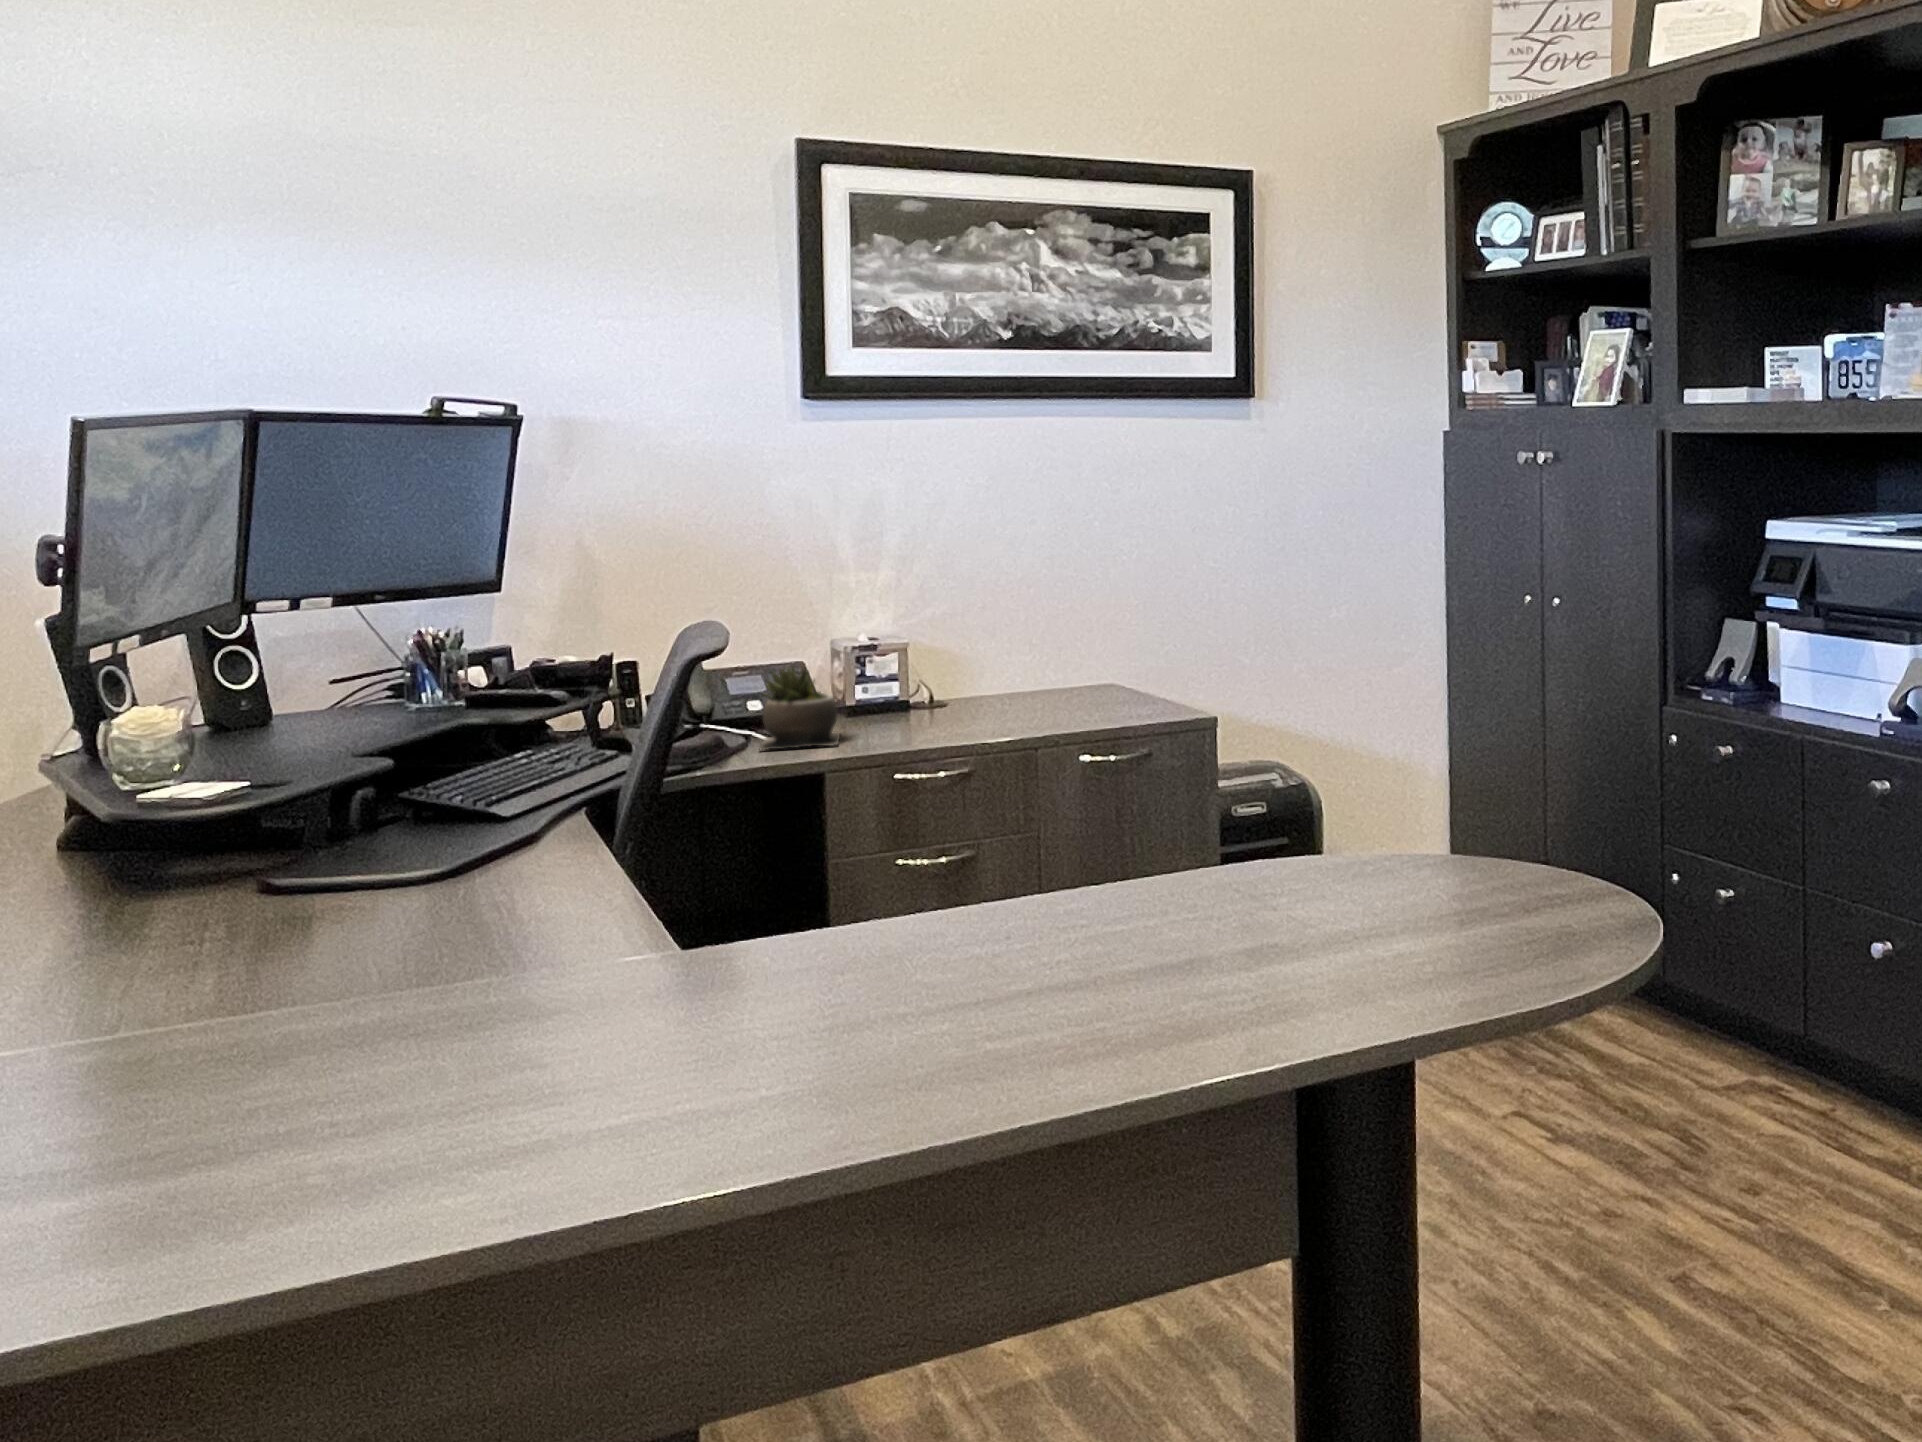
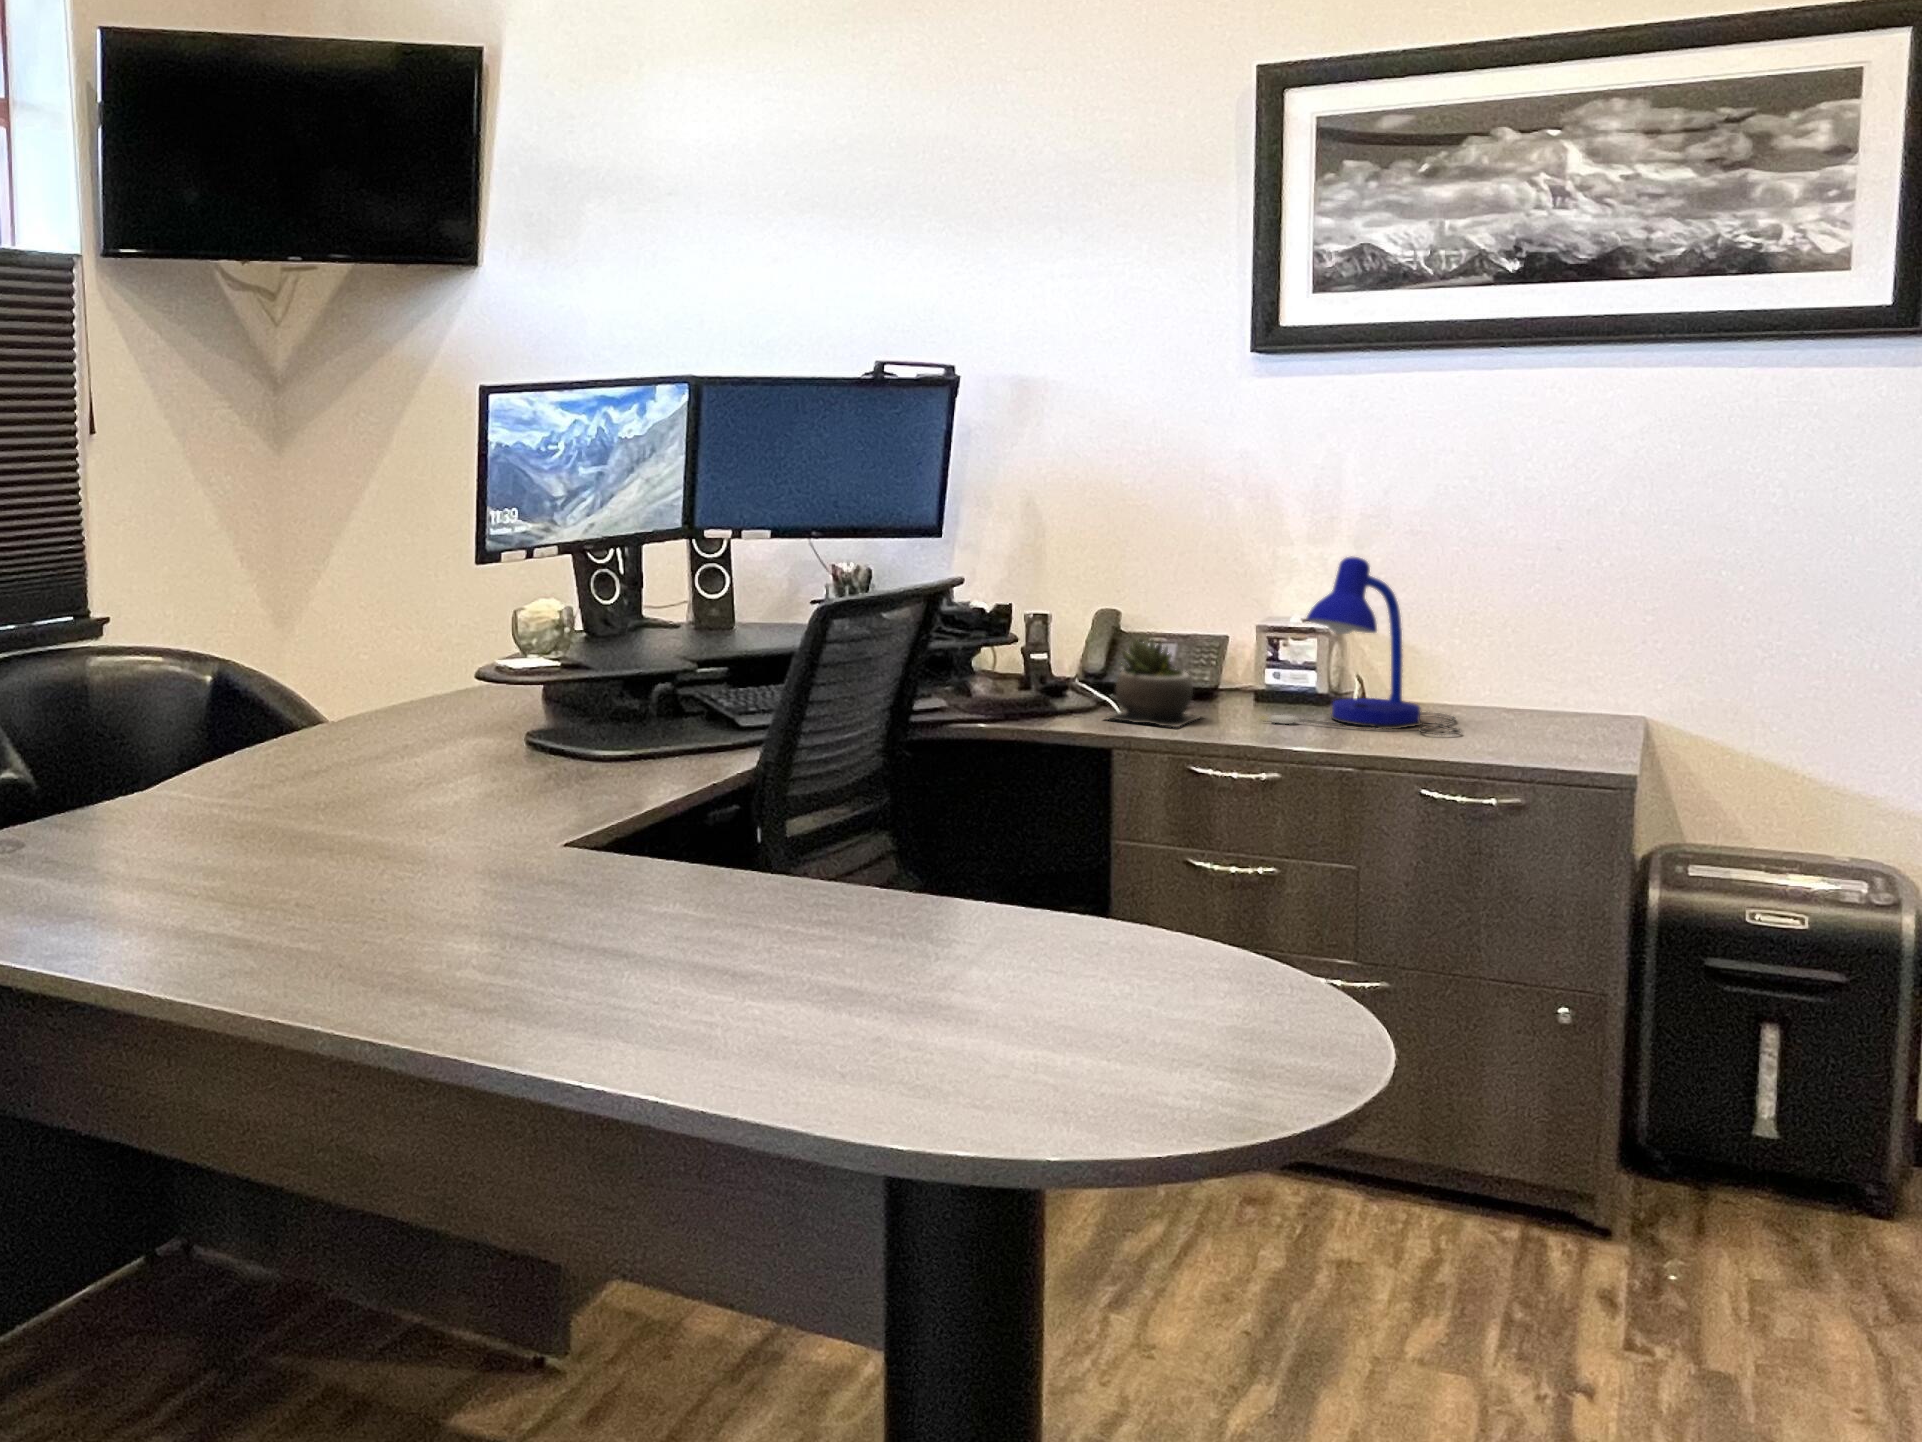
desk lamp: none [887,573,1045,728] -> present [1260,556,1460,734]

